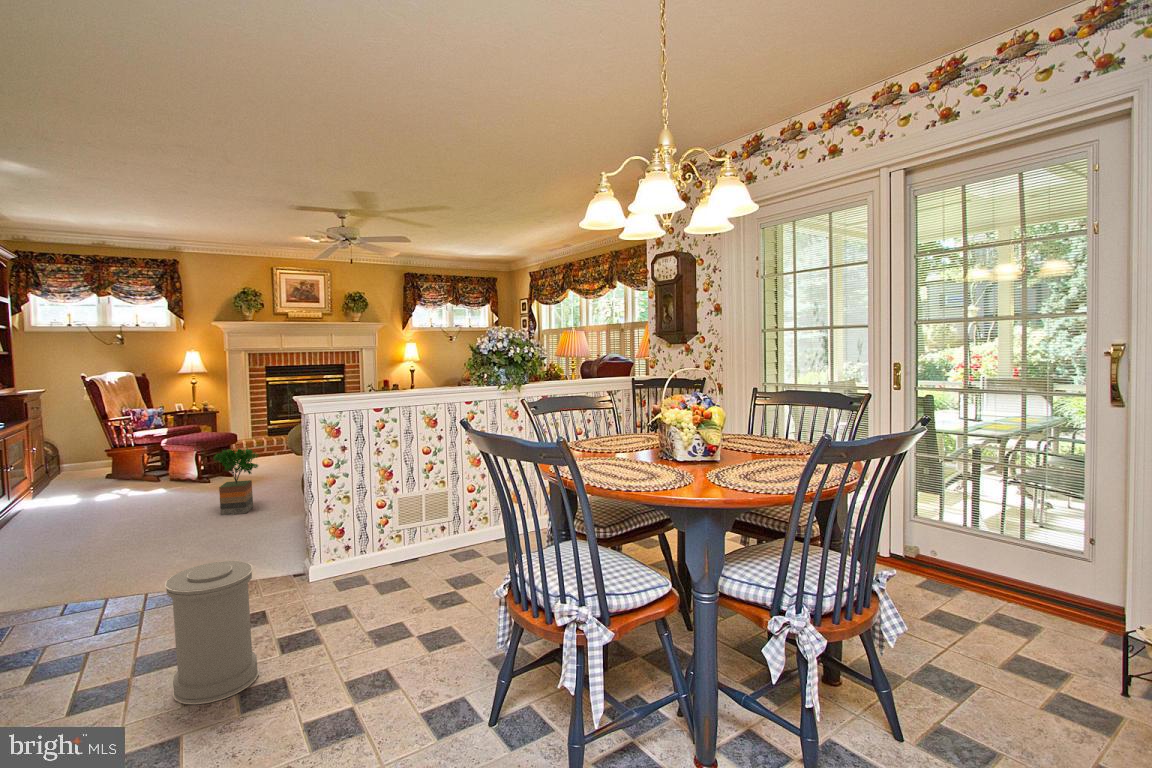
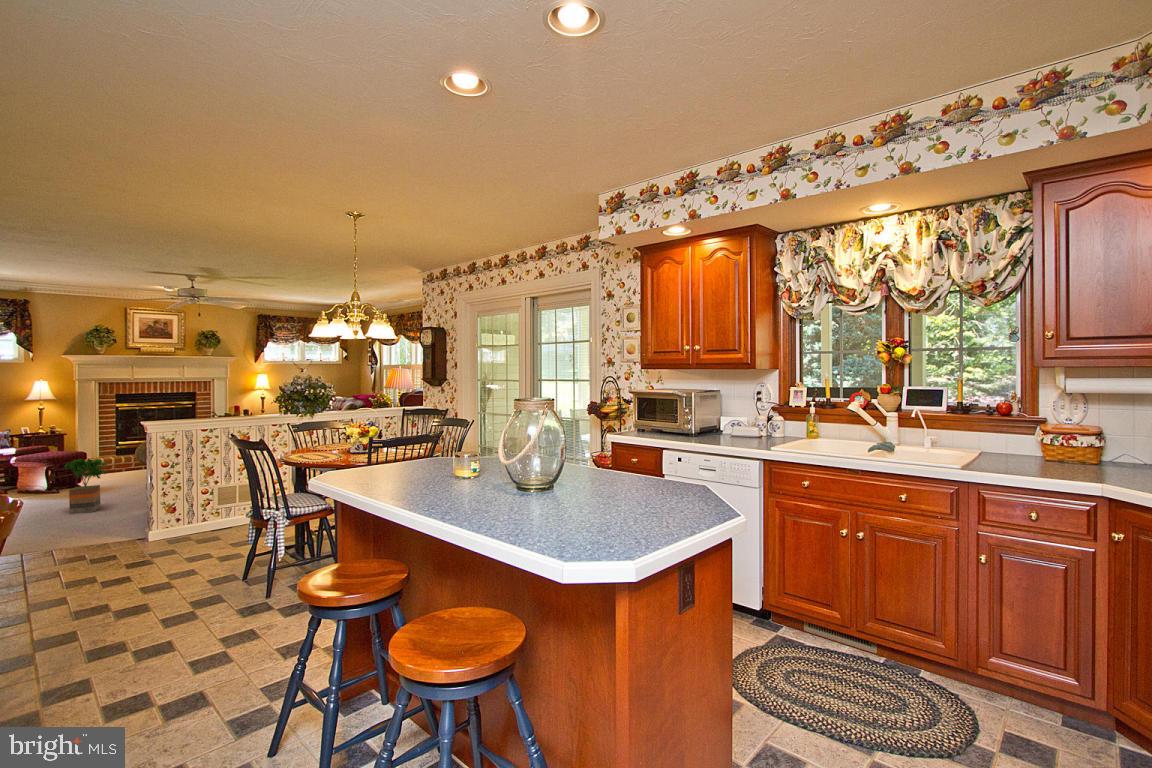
trash can: present [165,561,259,704] -> none [36,514,105,604]

